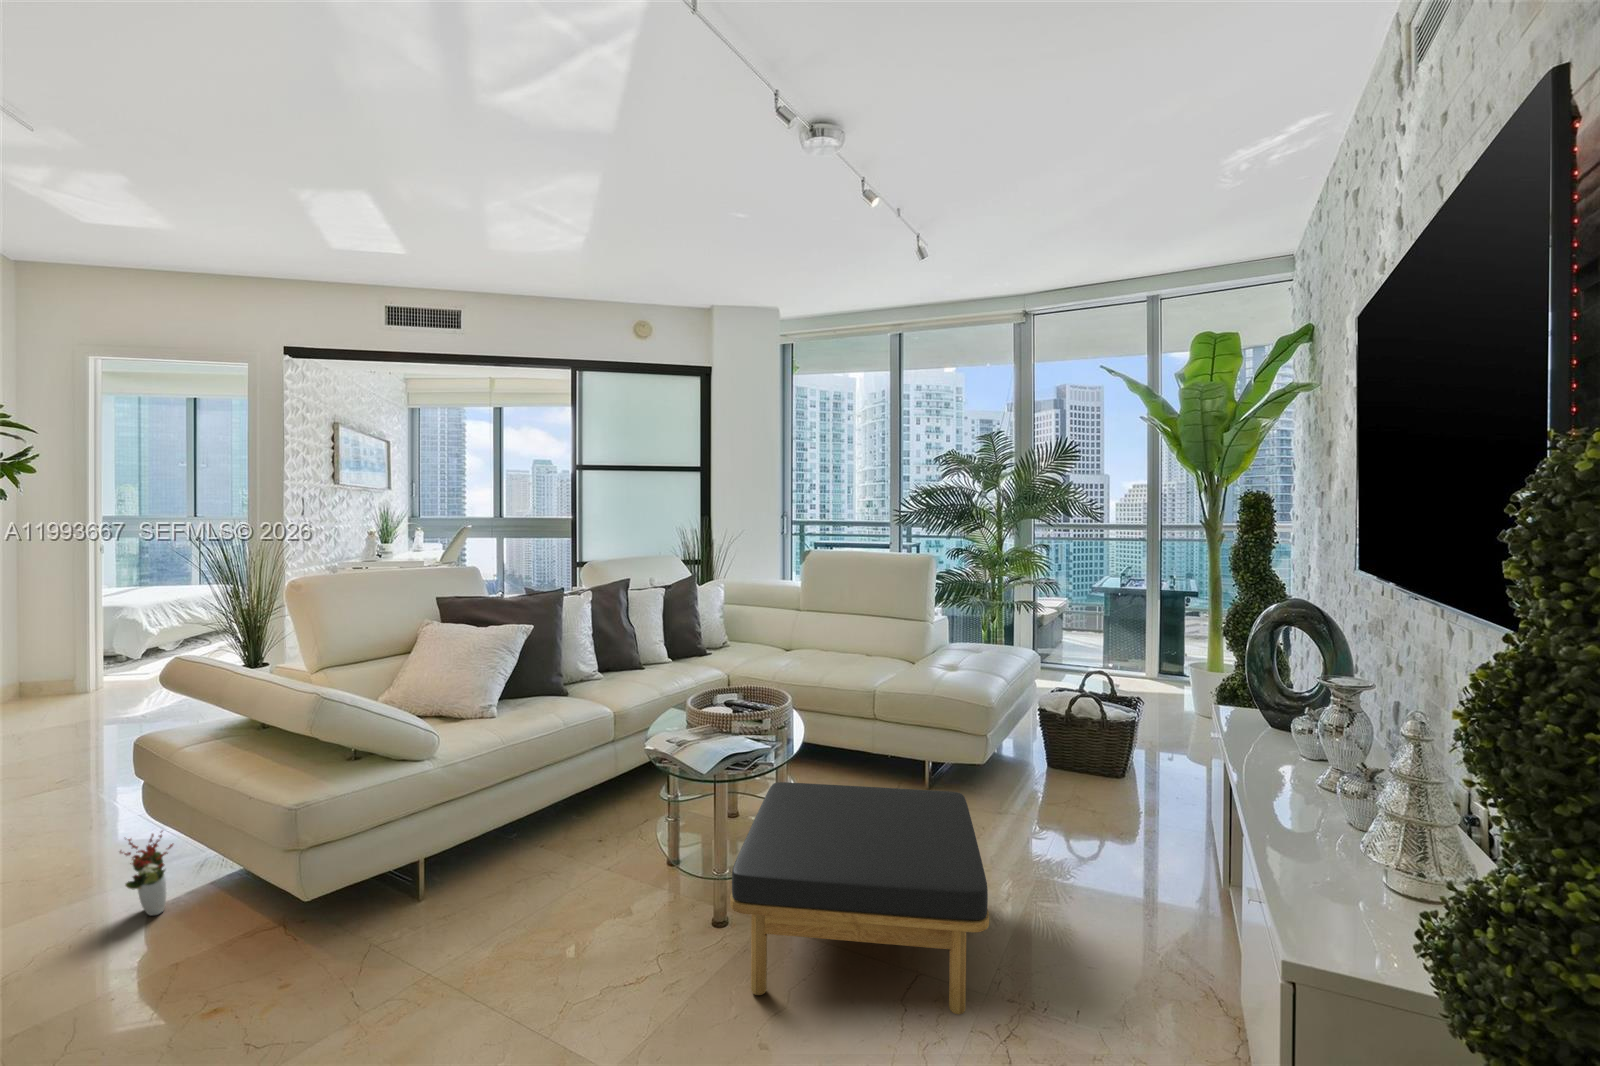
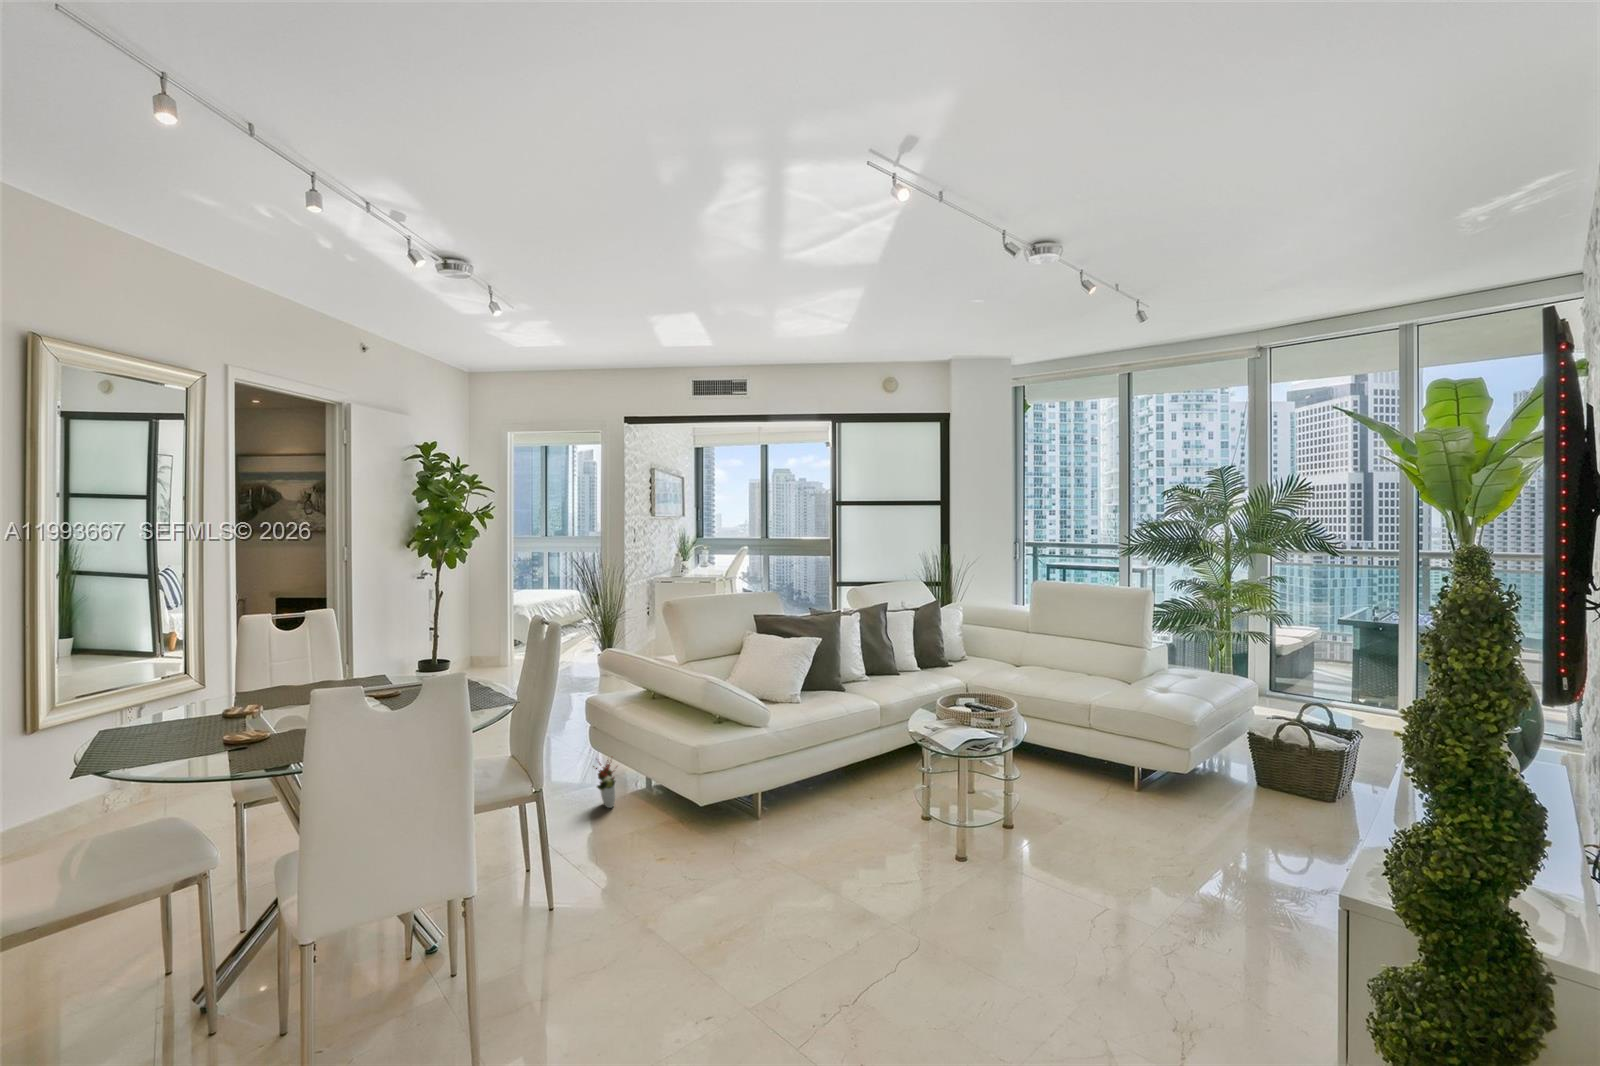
ottoman: present [730,782,989,1015] -> none [975,767,1172,943]

